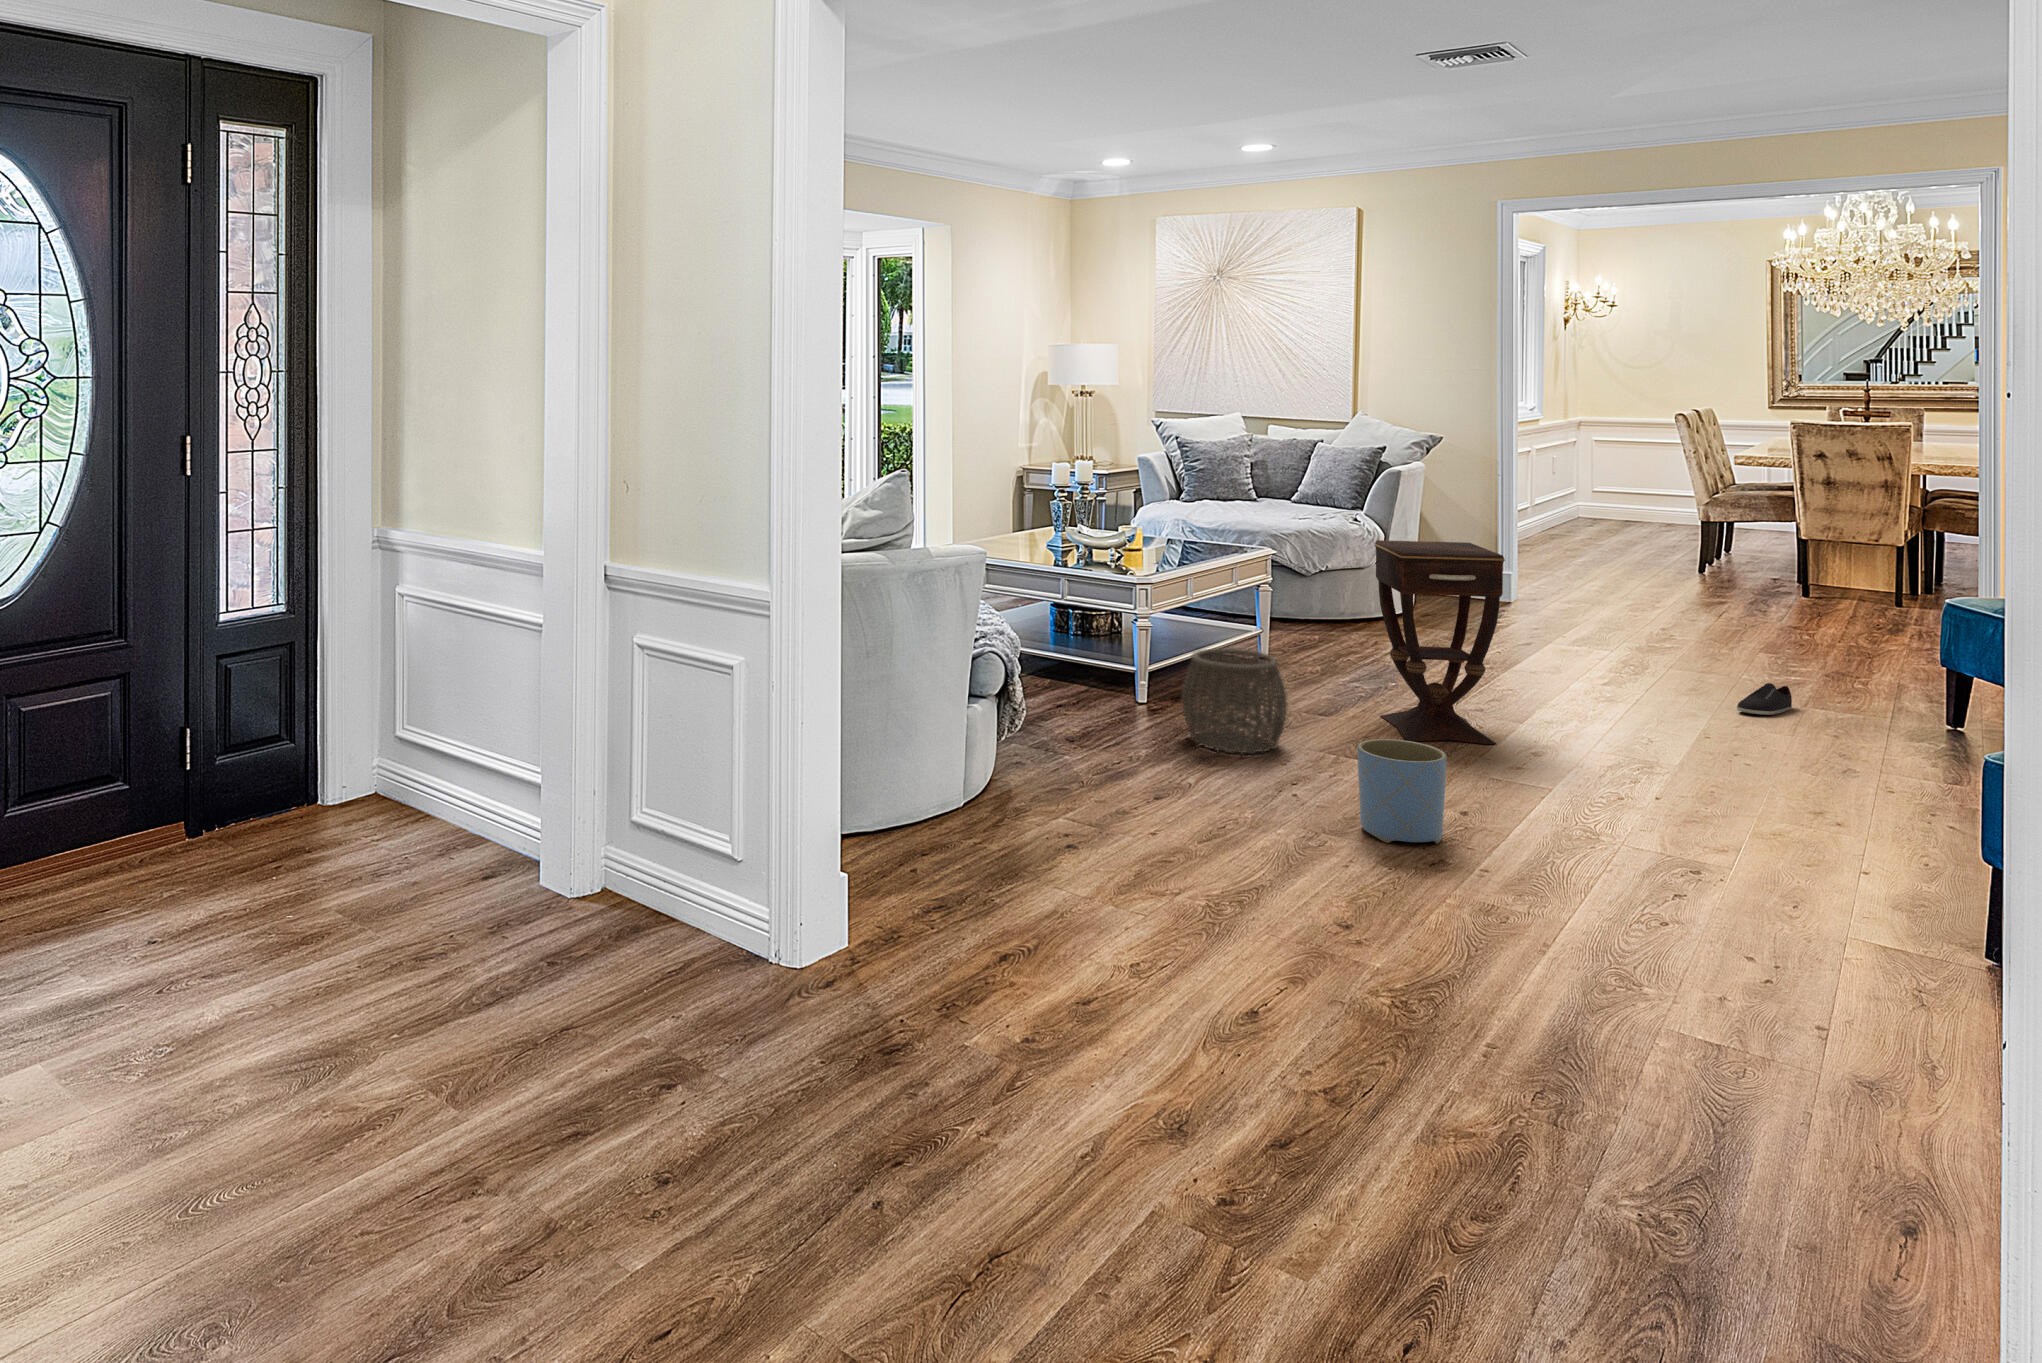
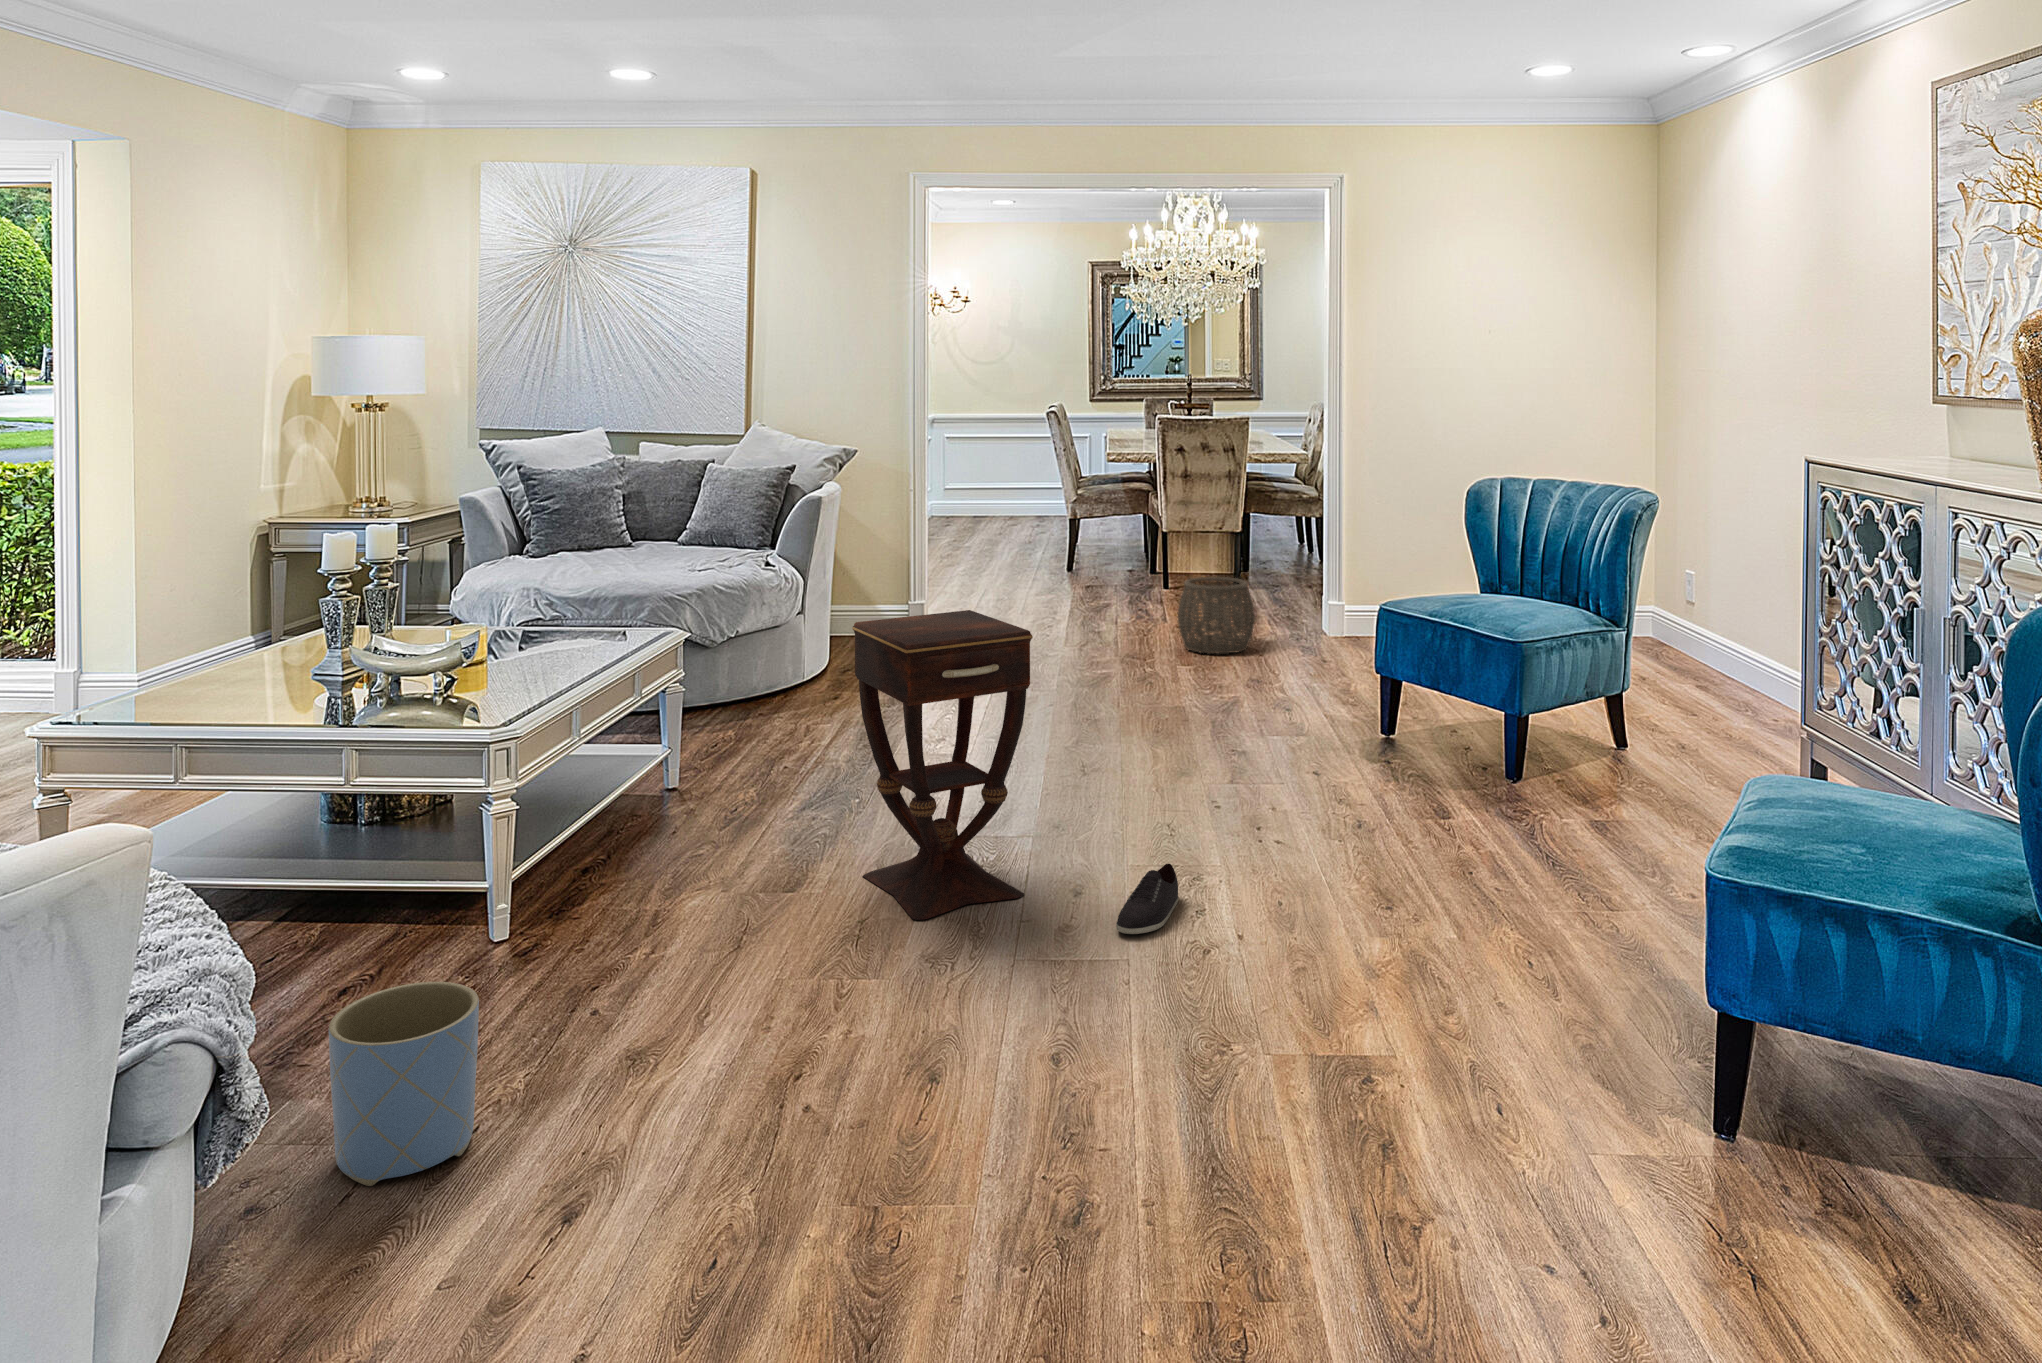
woven basket: present [1182,649,1287,754] -> present [1178,577,1255,654]
shoe: present [1737,683,1792,715] -> present [1116,864,1179,934]
planter: present [1358,739,1447,844] -> present [329,982,479,1186]

